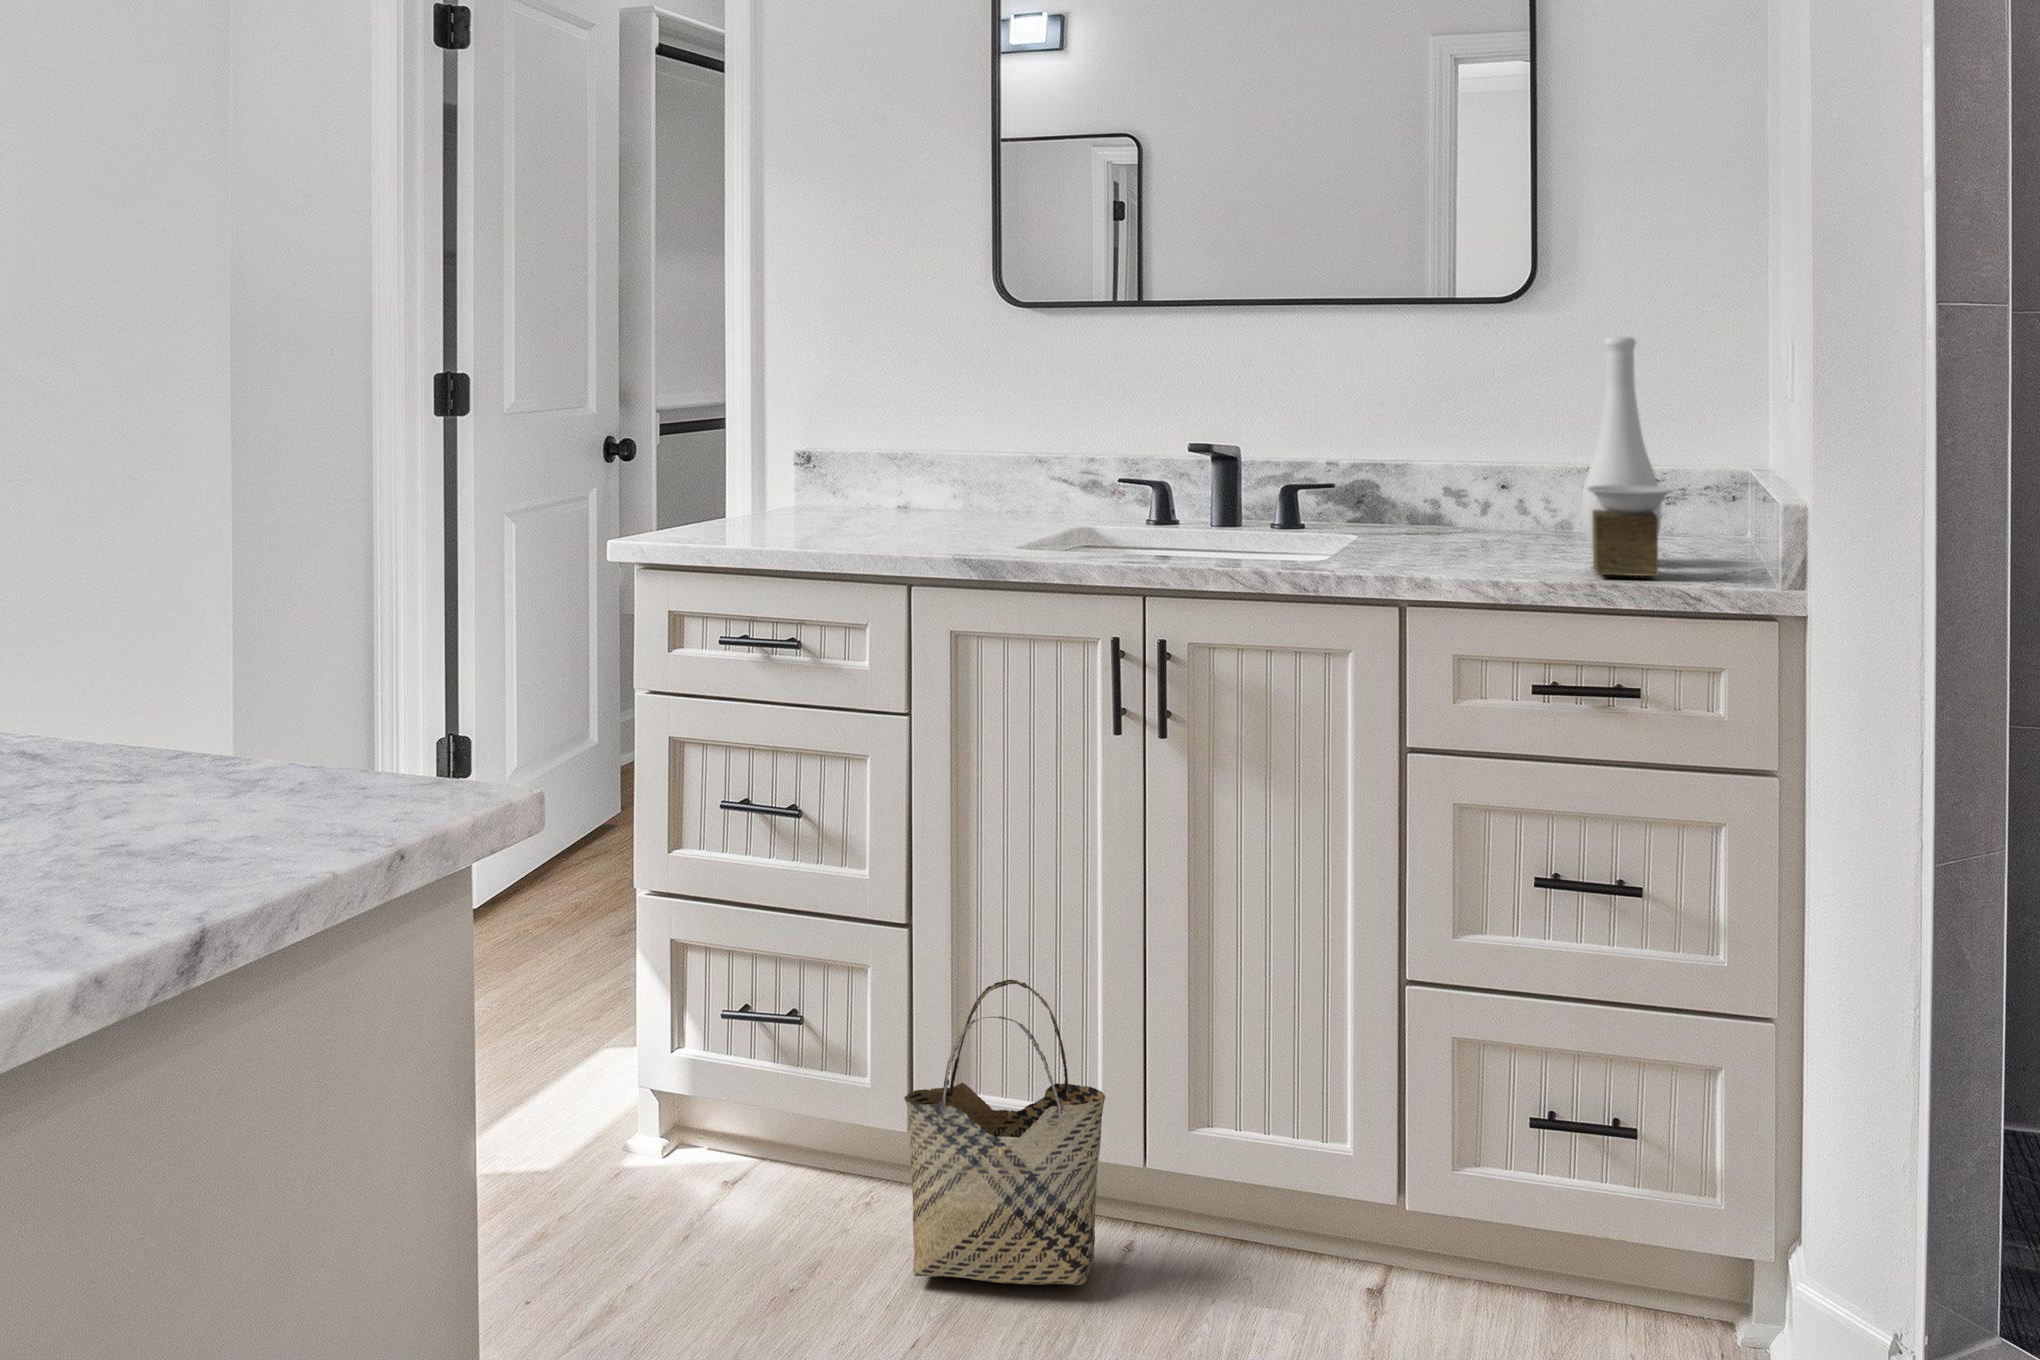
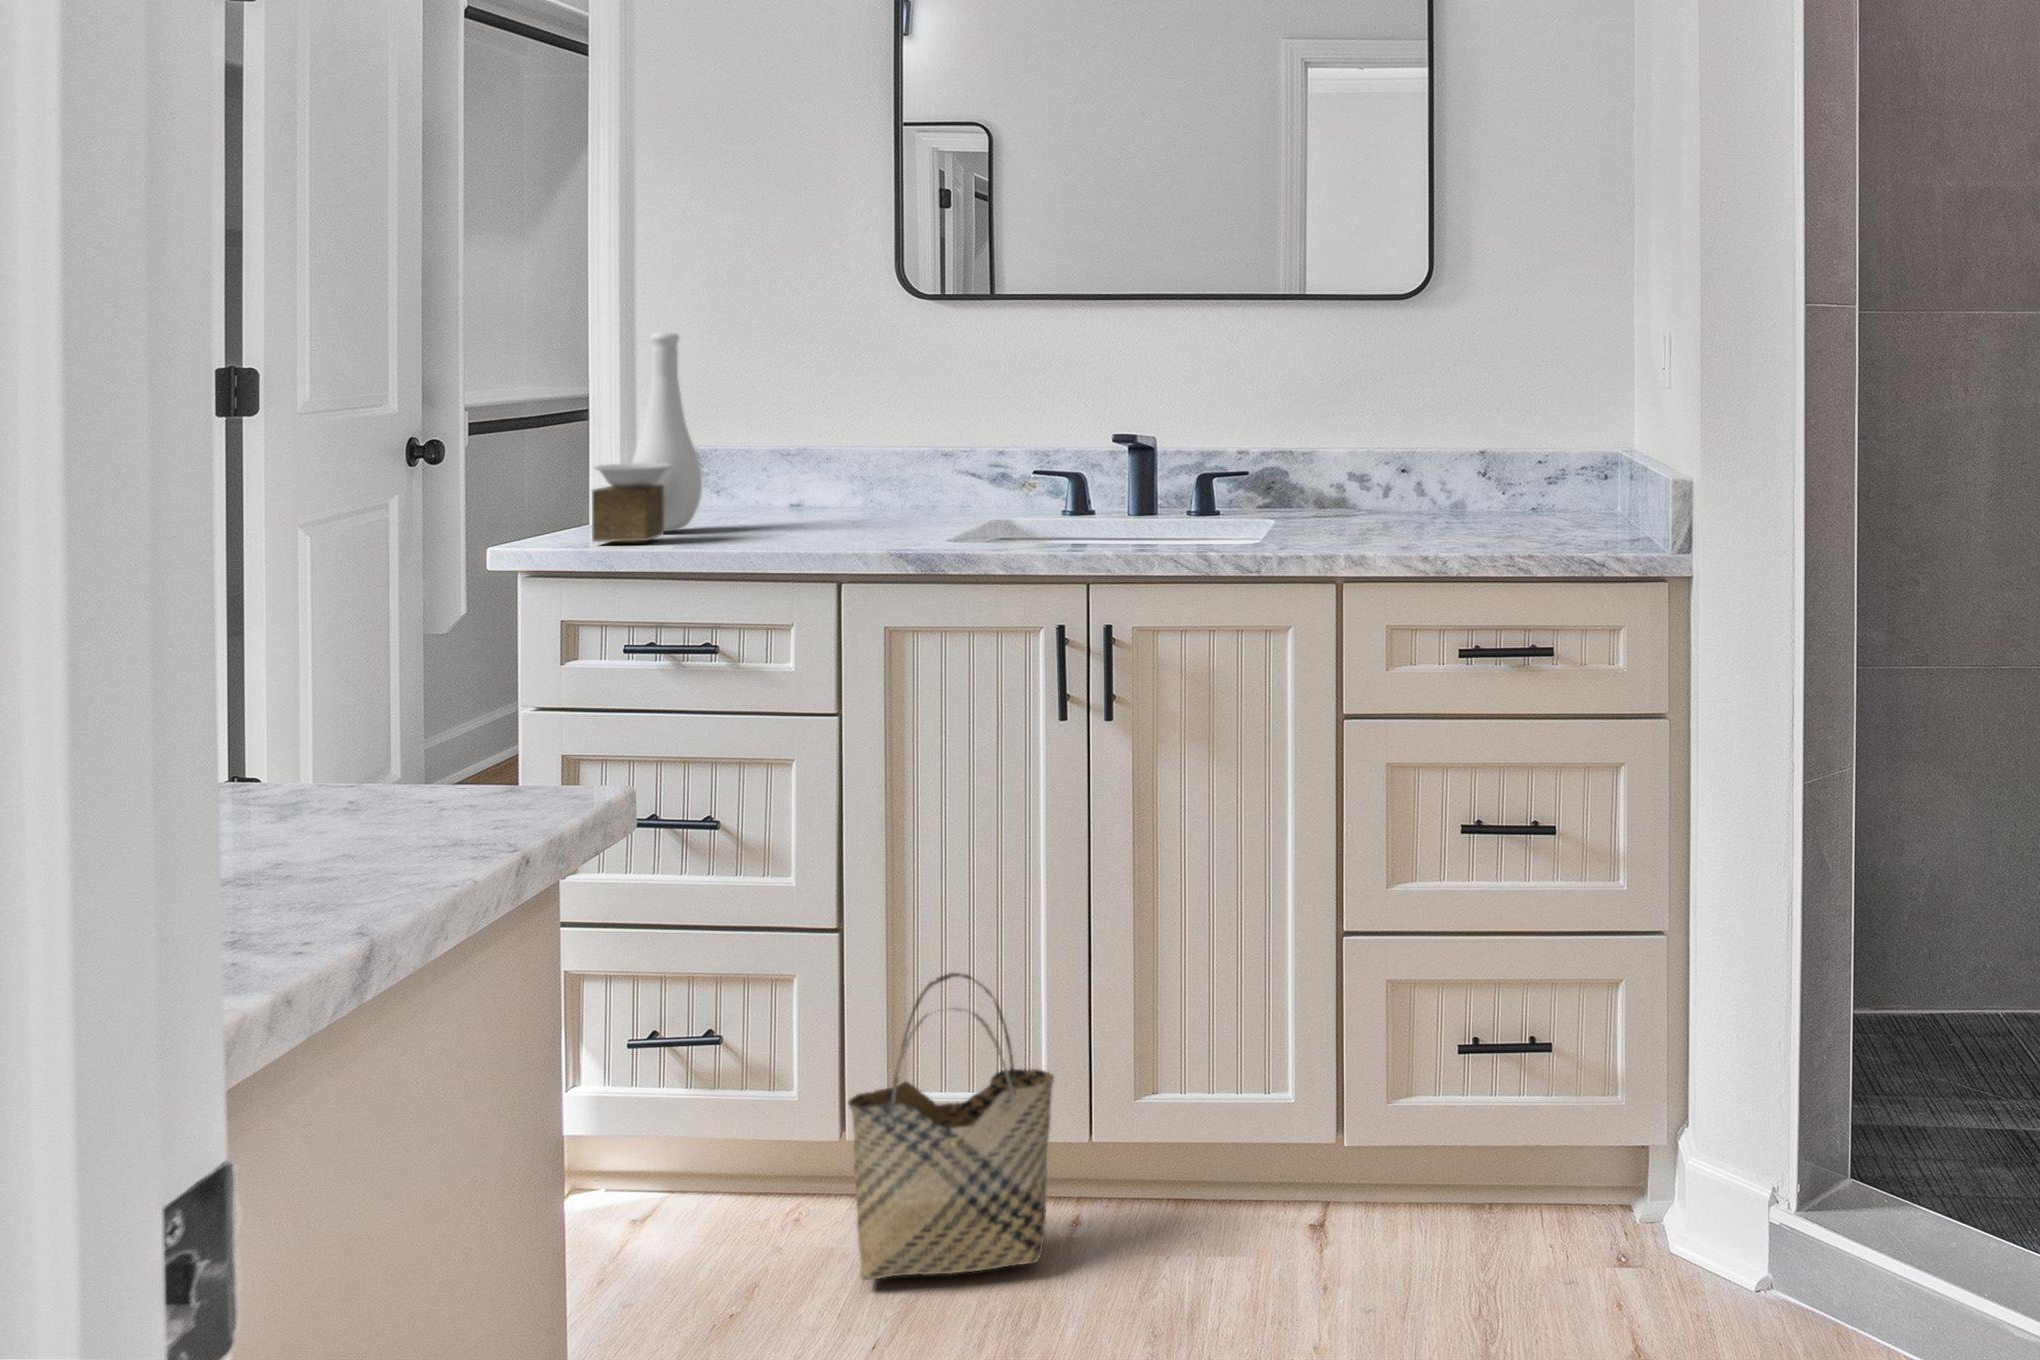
vase: present [1581,337,1673,576] -> present [592,333,702,542]

